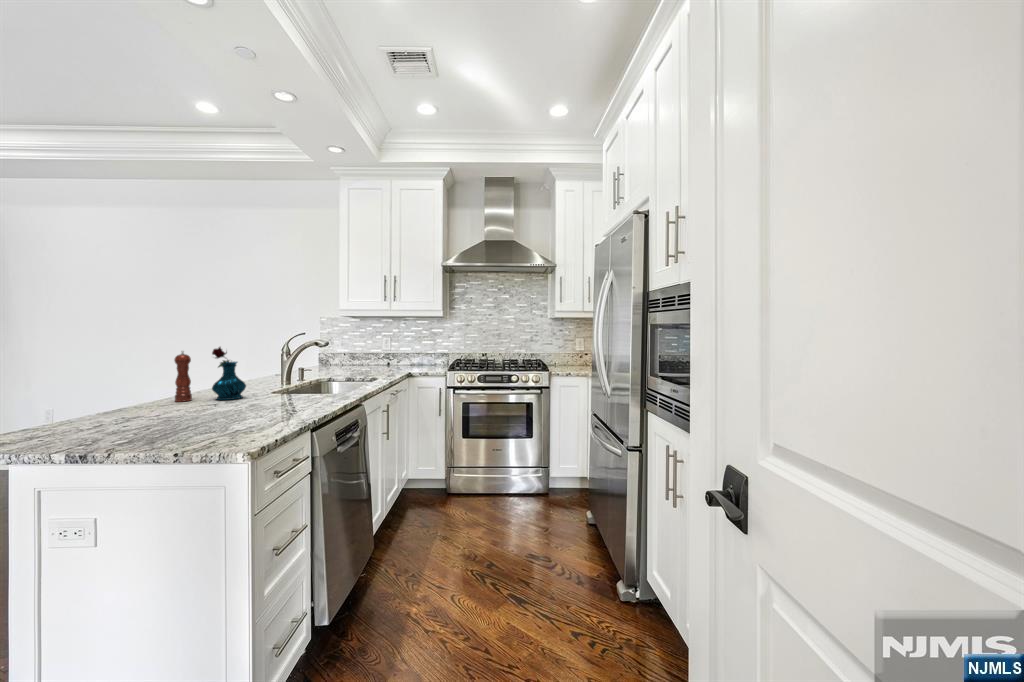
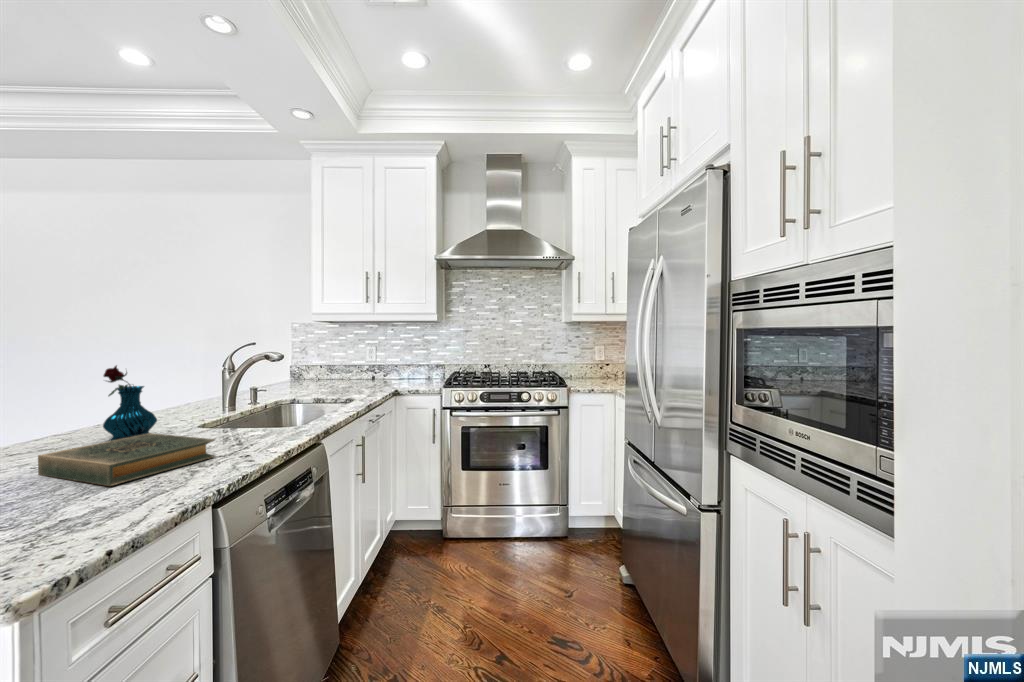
pepper mill: present [174,351,192,402] -> none [45,372,74,446]
hardback book: none [190,393,298,419] -> present [38,433,214,486]

